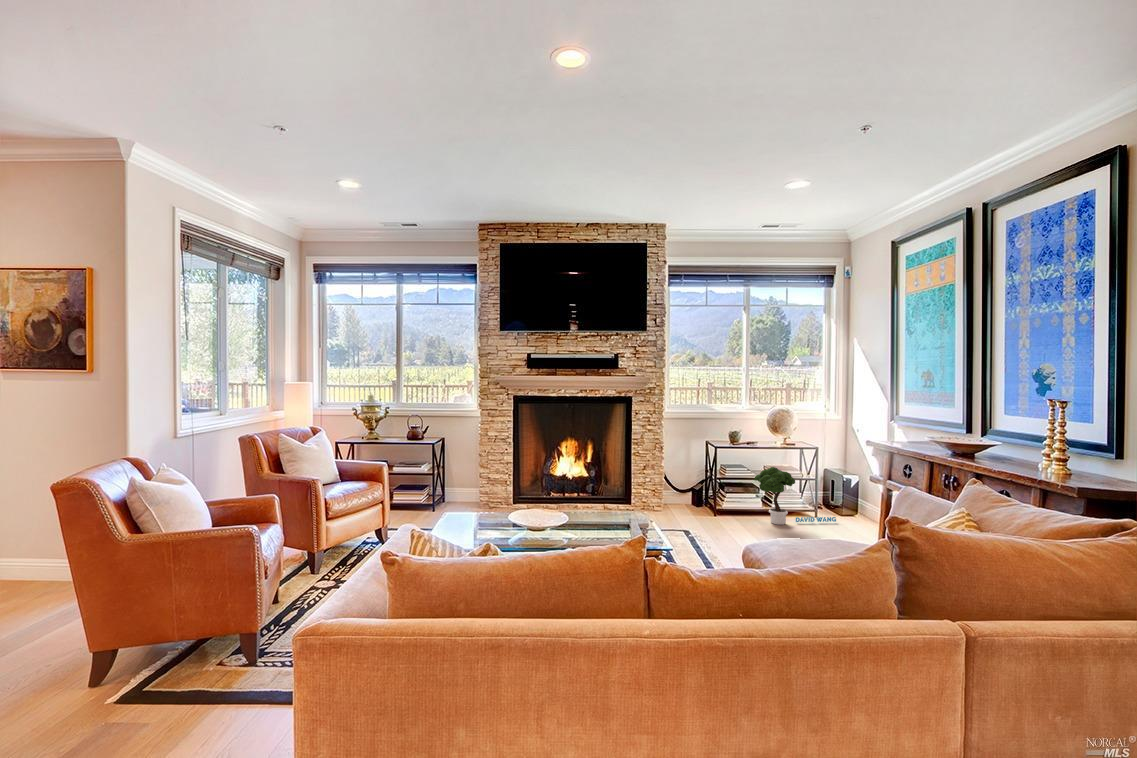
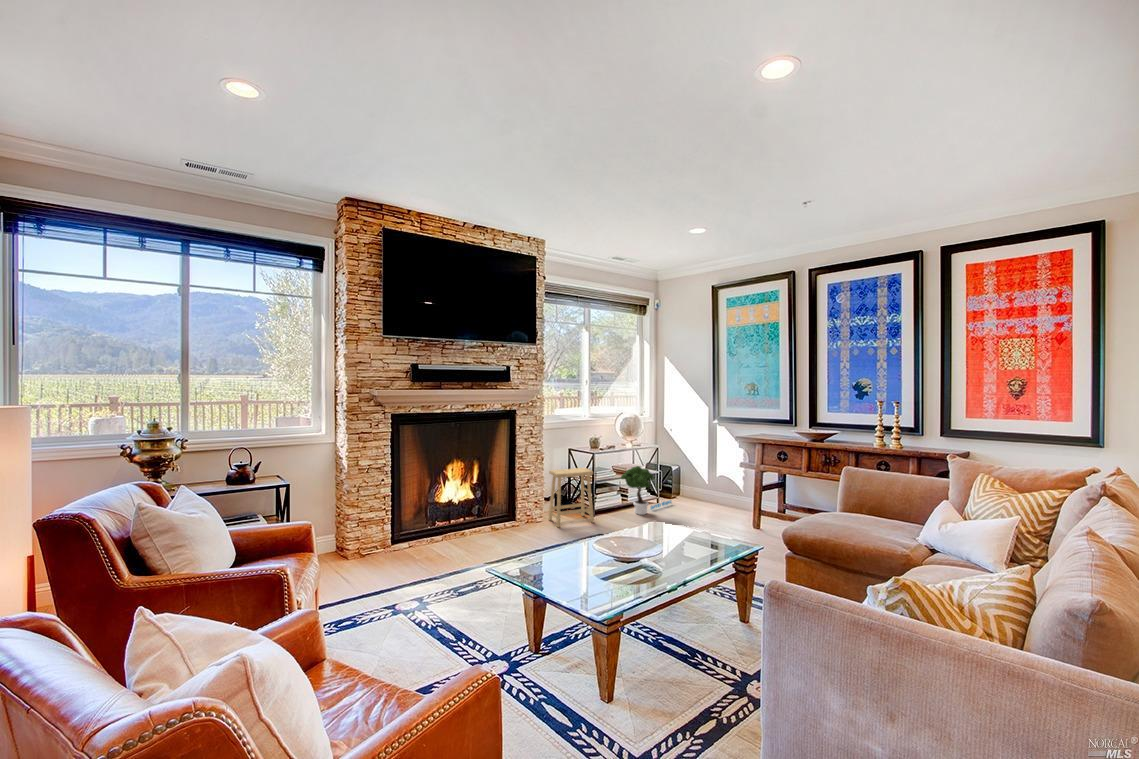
footstool: none [666,460,710,521] -> present [548,468,594,527]

